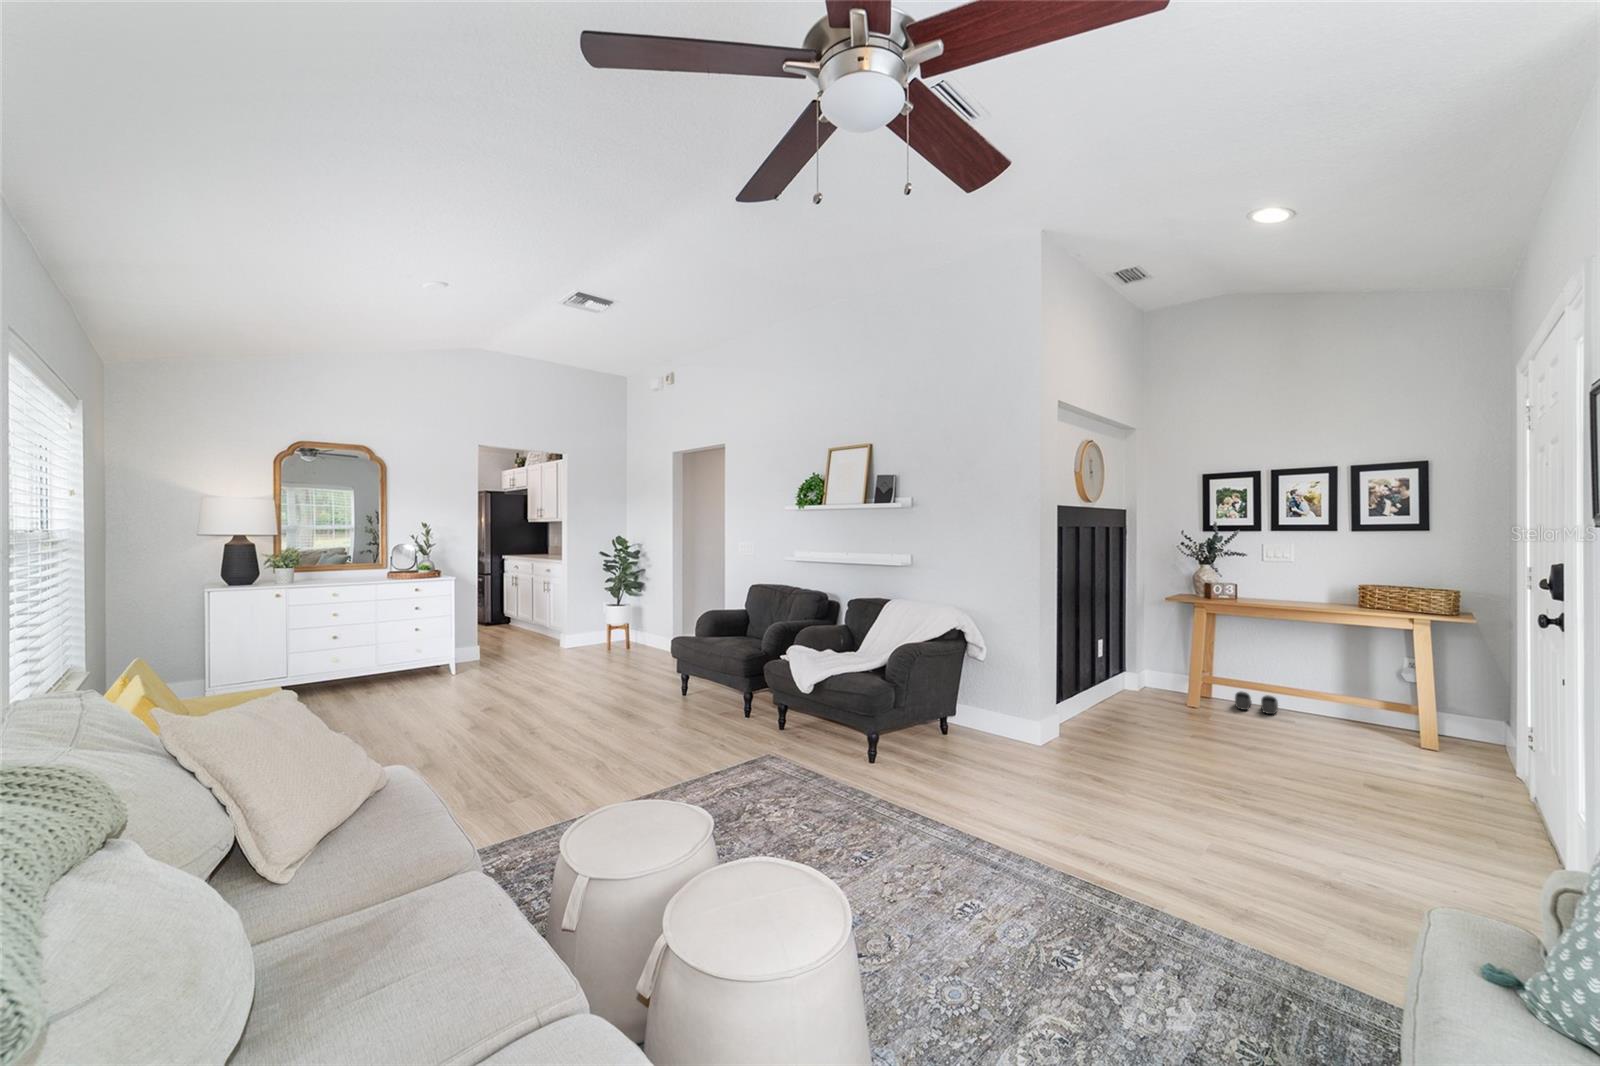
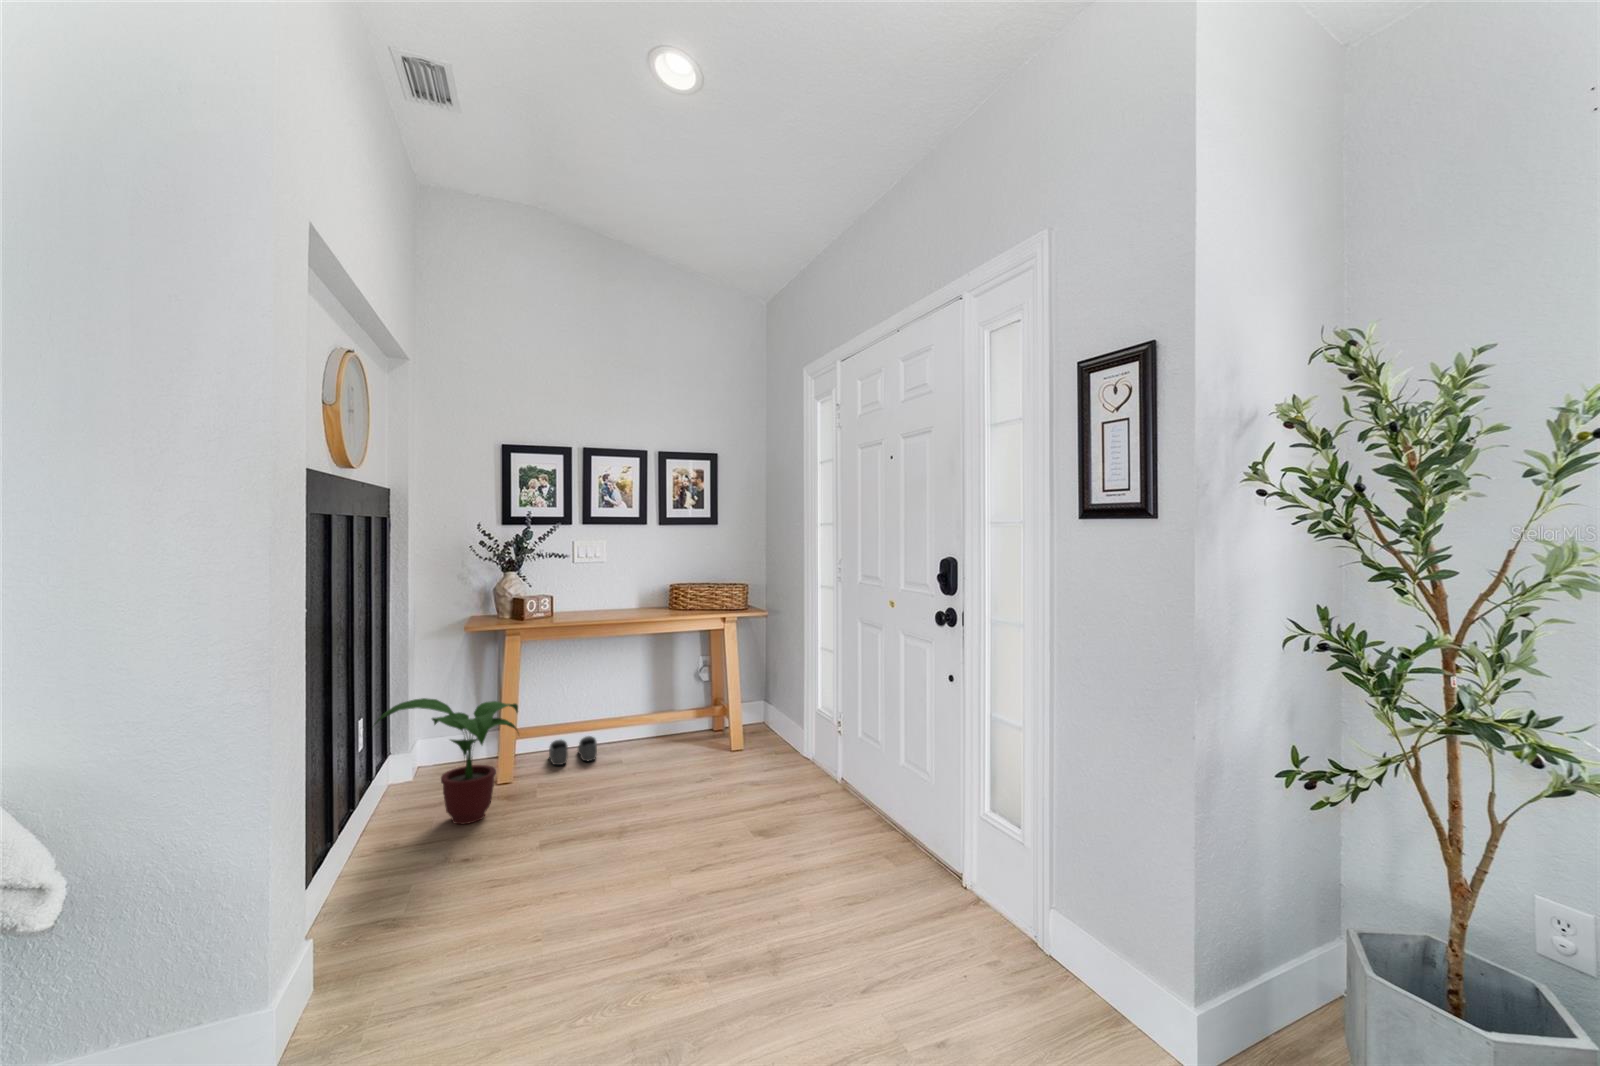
potted plant: none [1105,638,1201,720] -> present [375,698,518,824]

